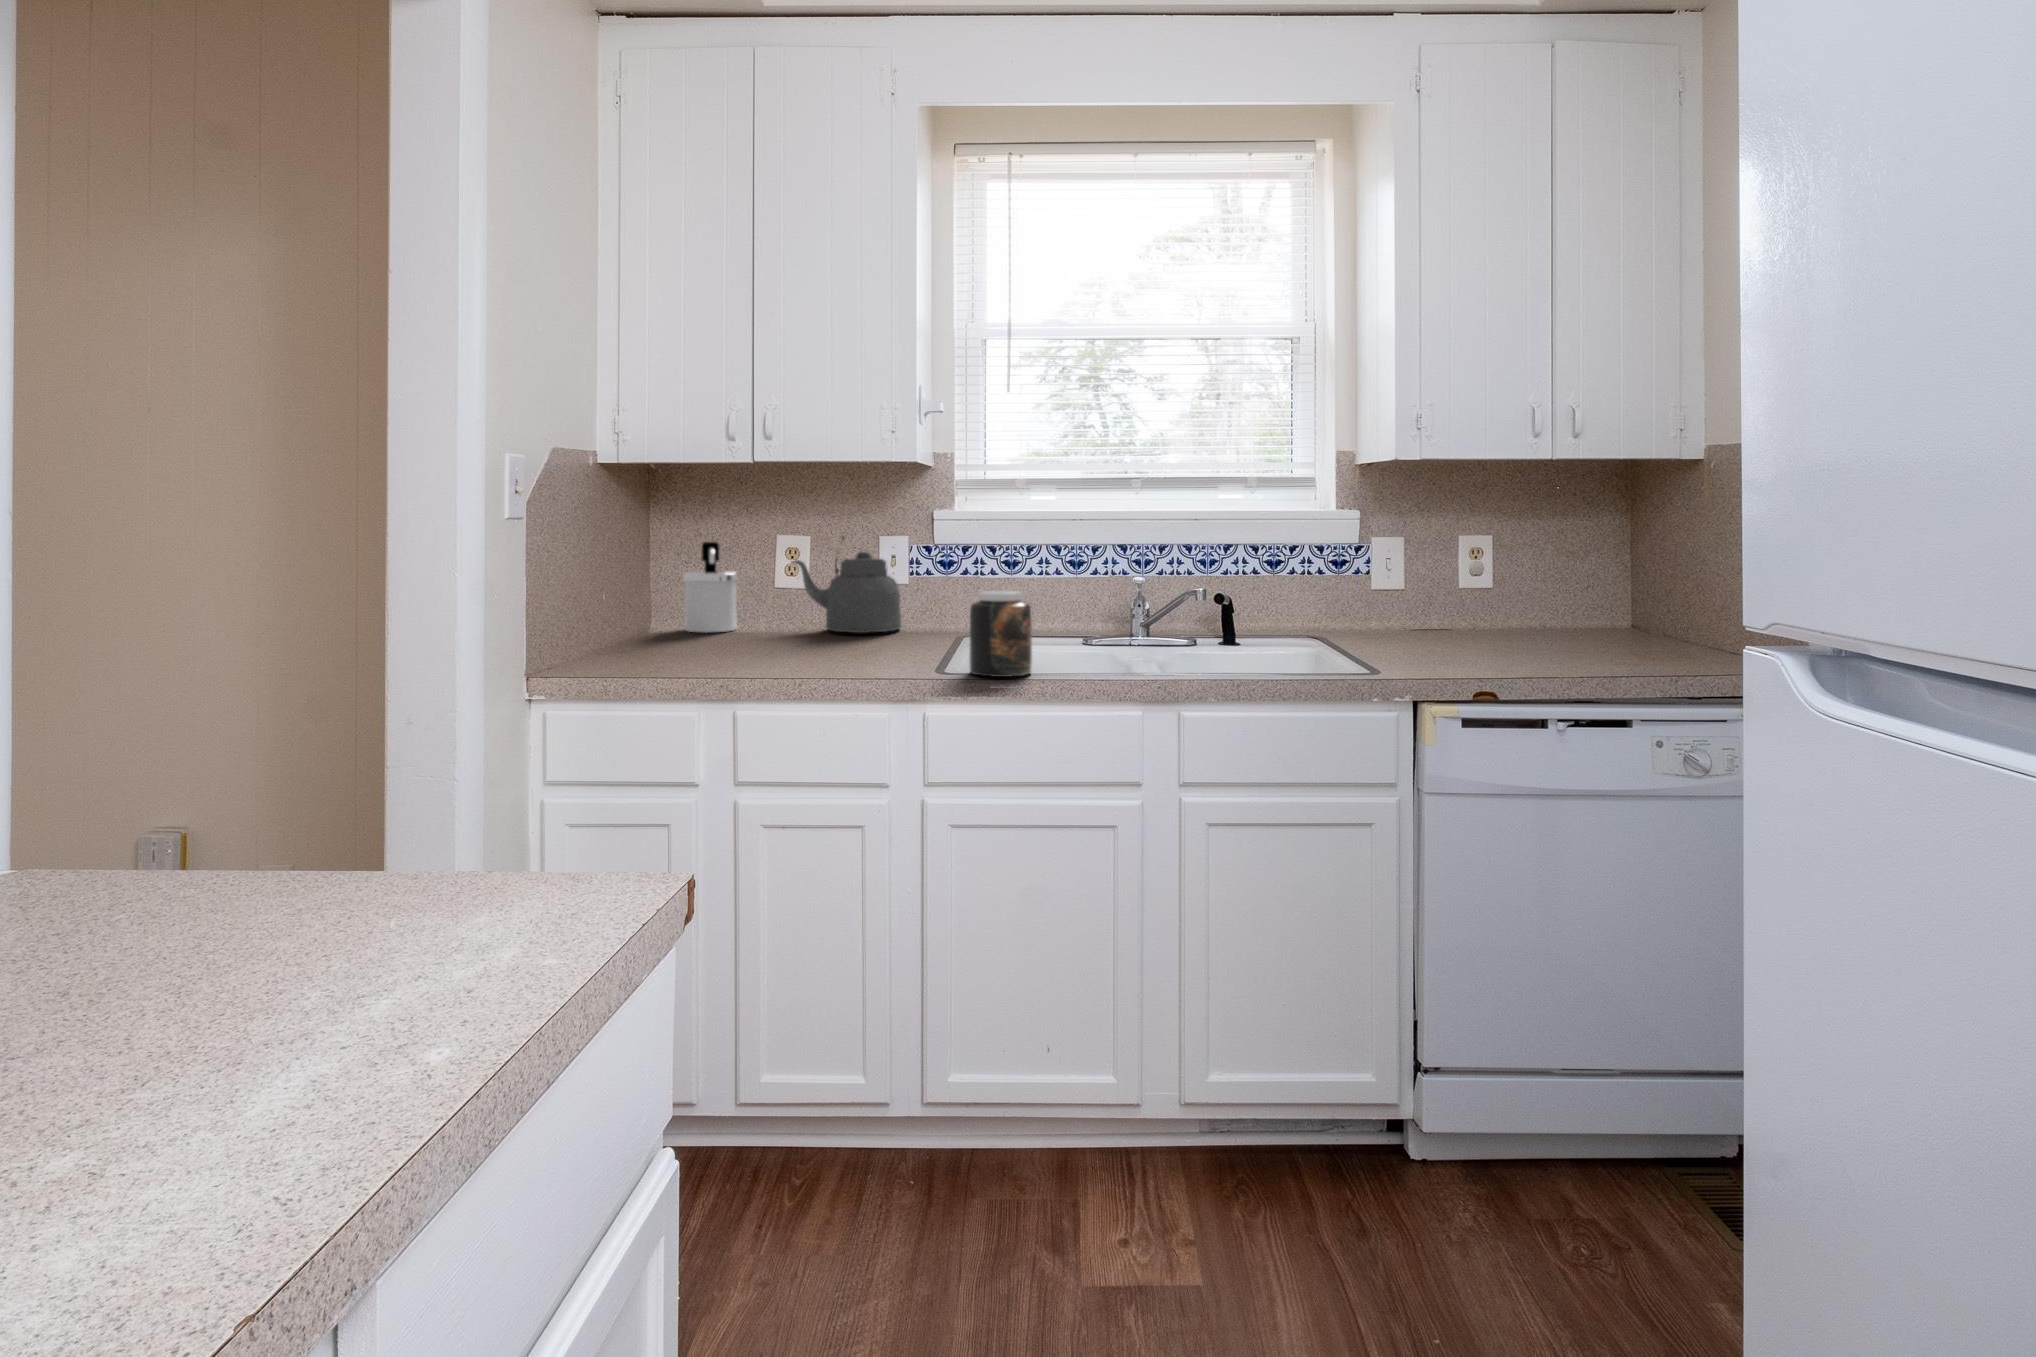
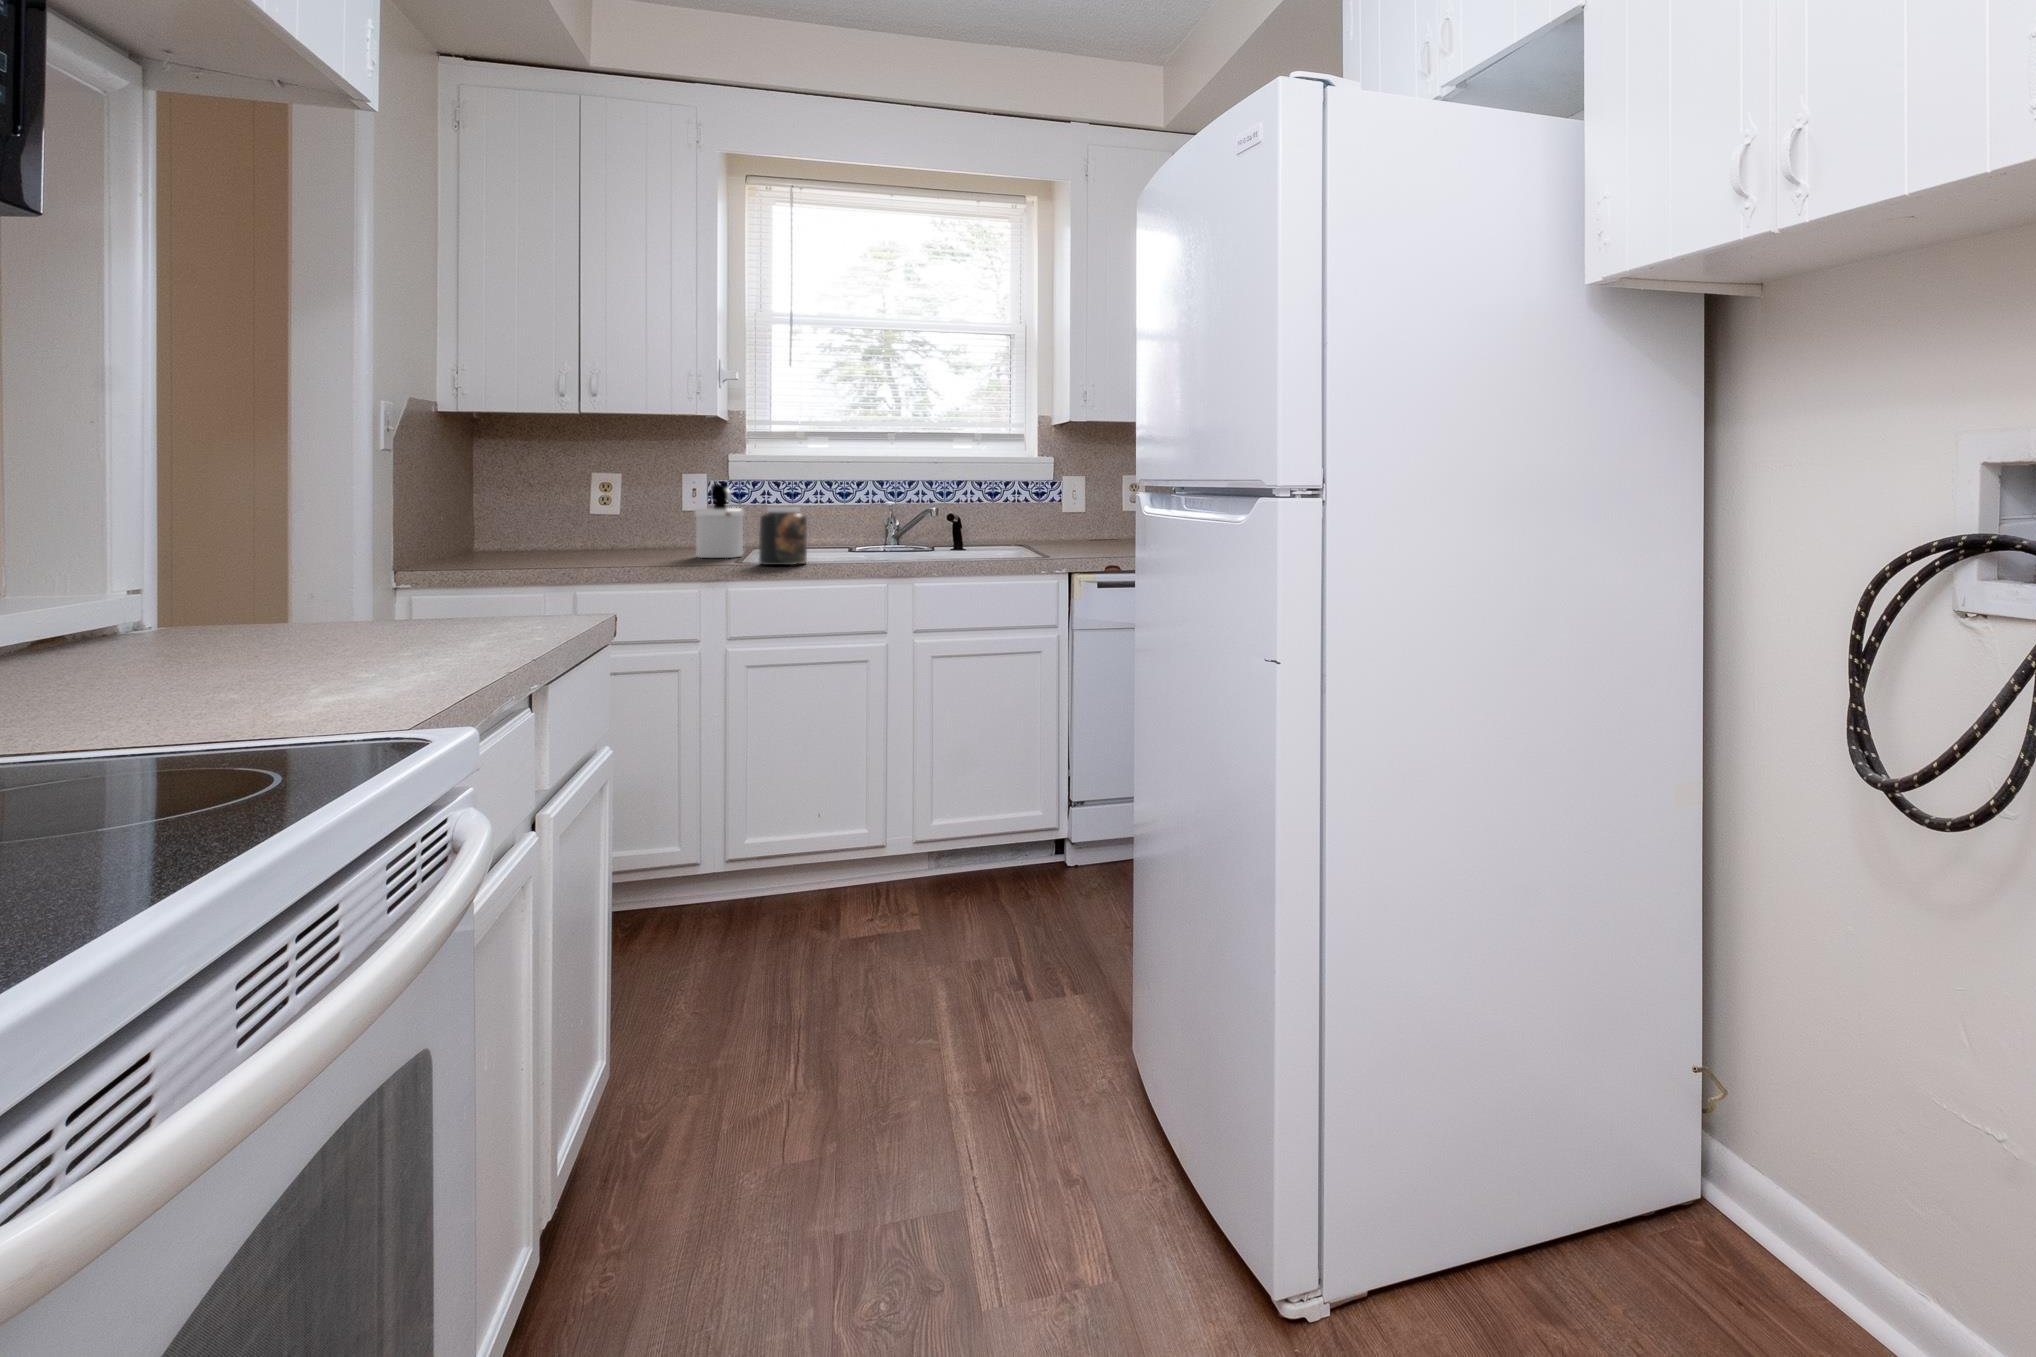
kettle: present [792,537,901,633] -> none [604,464,702,546]
soap dispenser: present [683,542,738,633] -> present [695,484,745,558]

